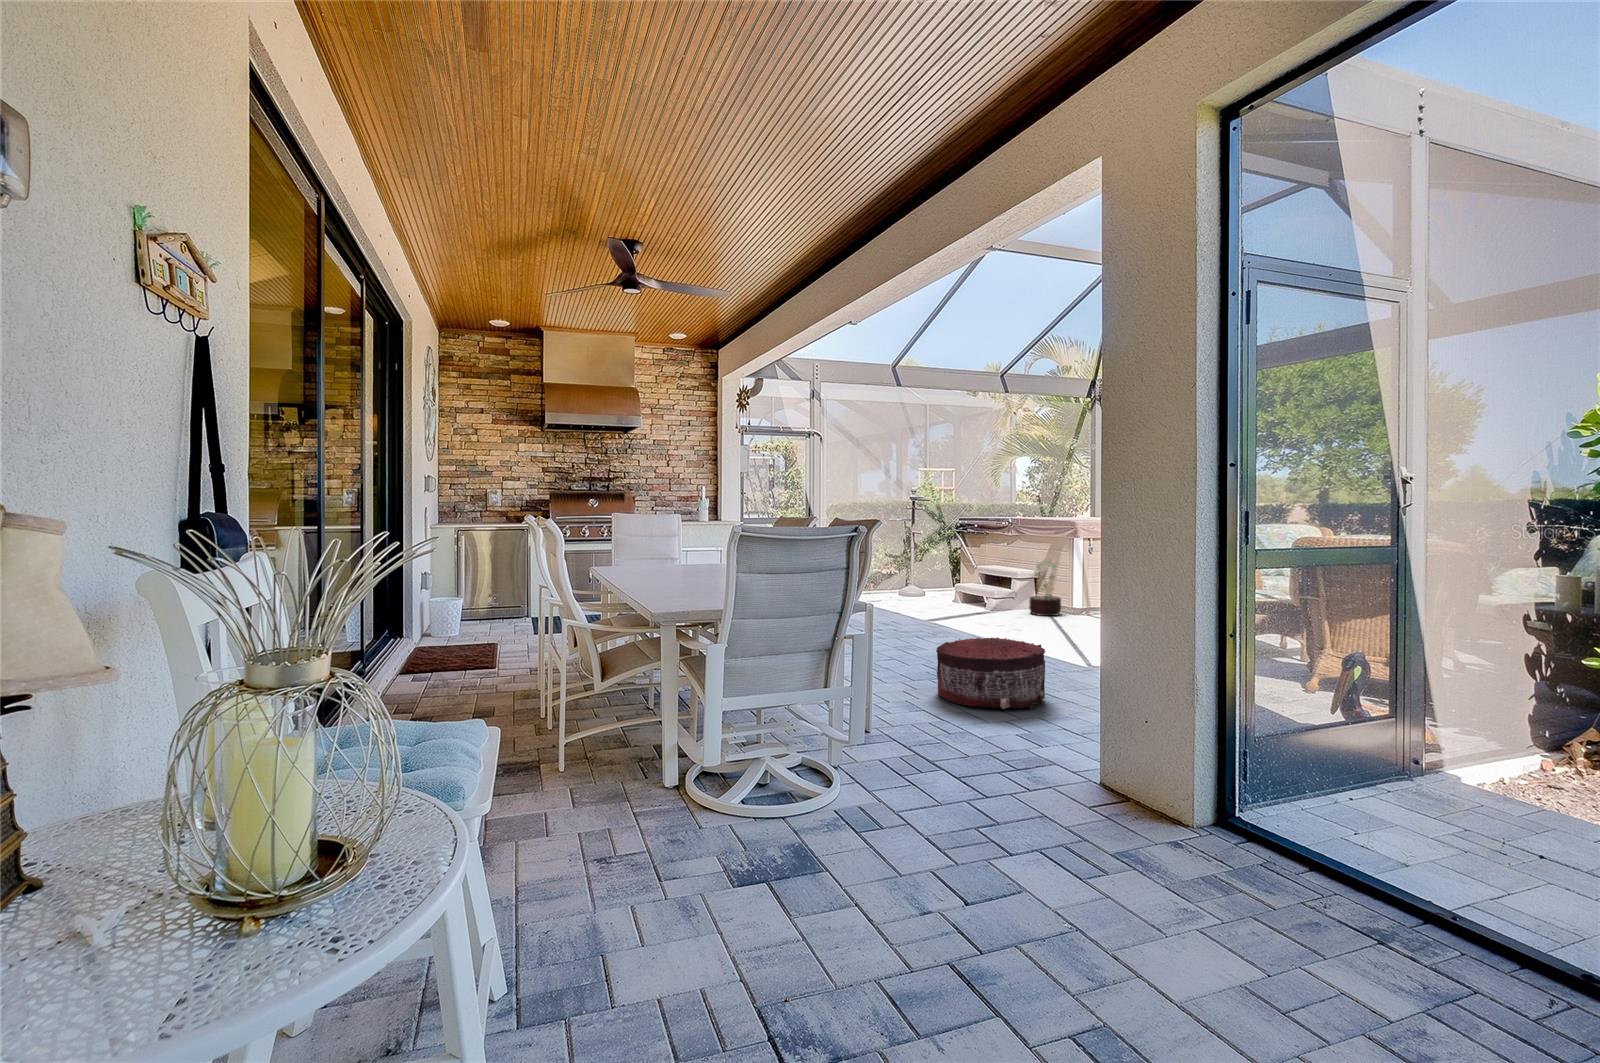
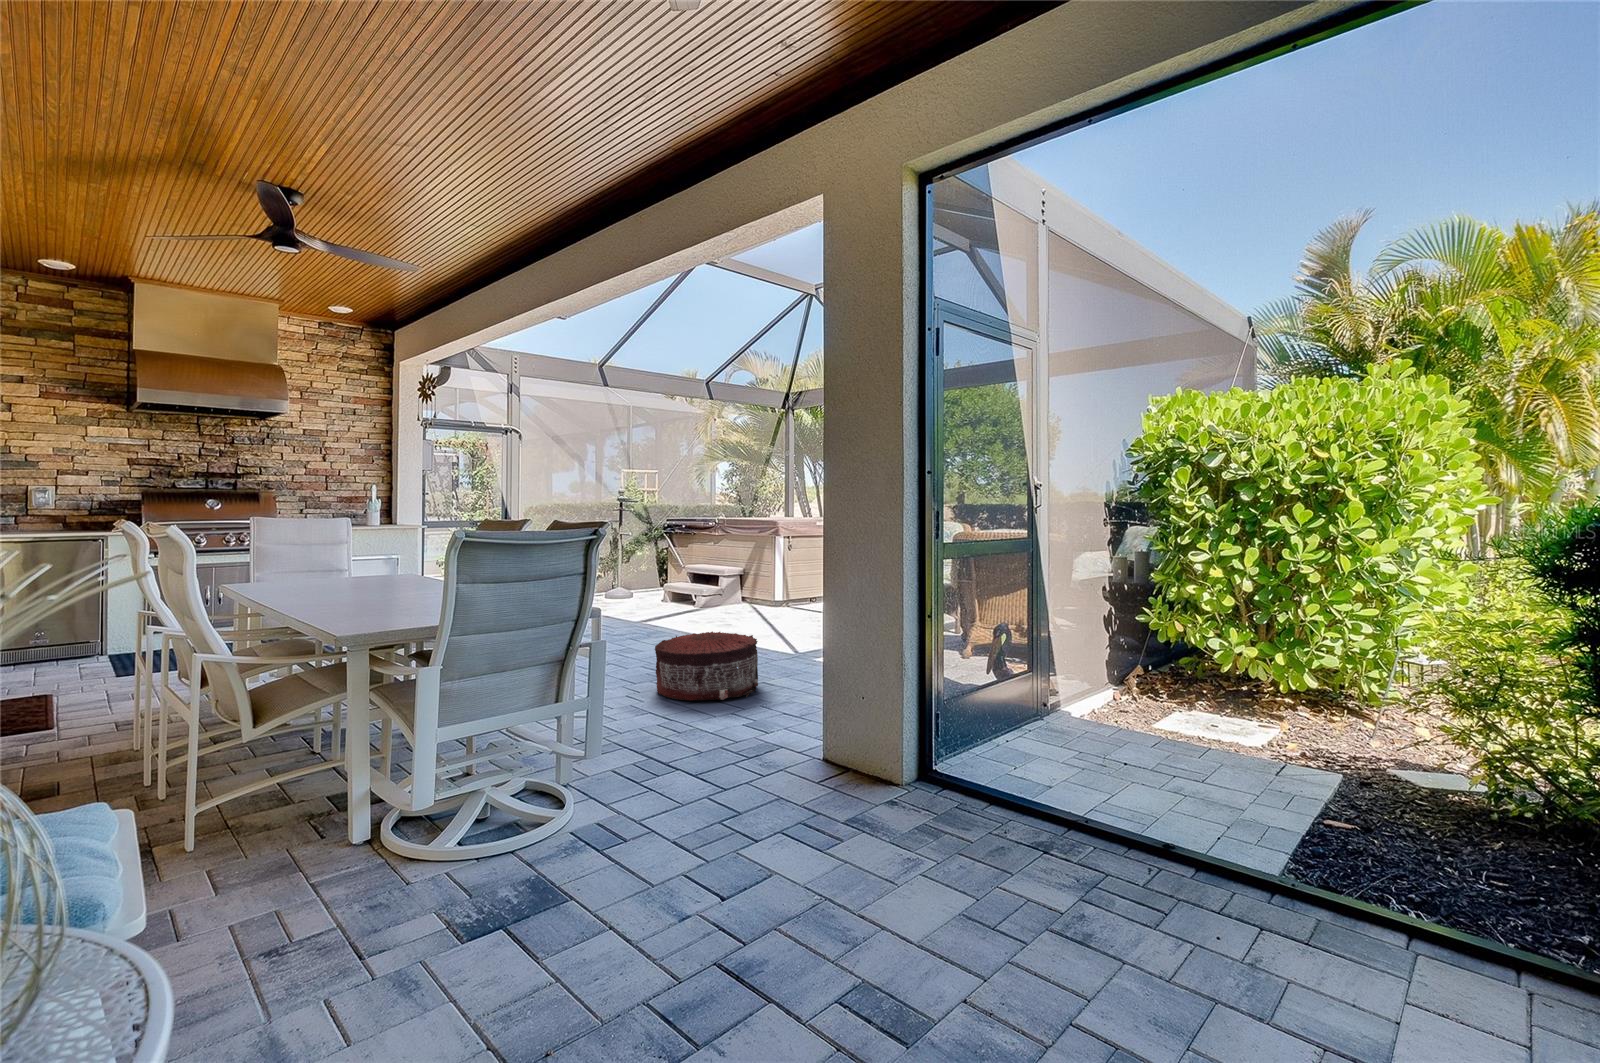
decorative plant: present [1029,562,1061,616] -> none [729,556,758,608]

